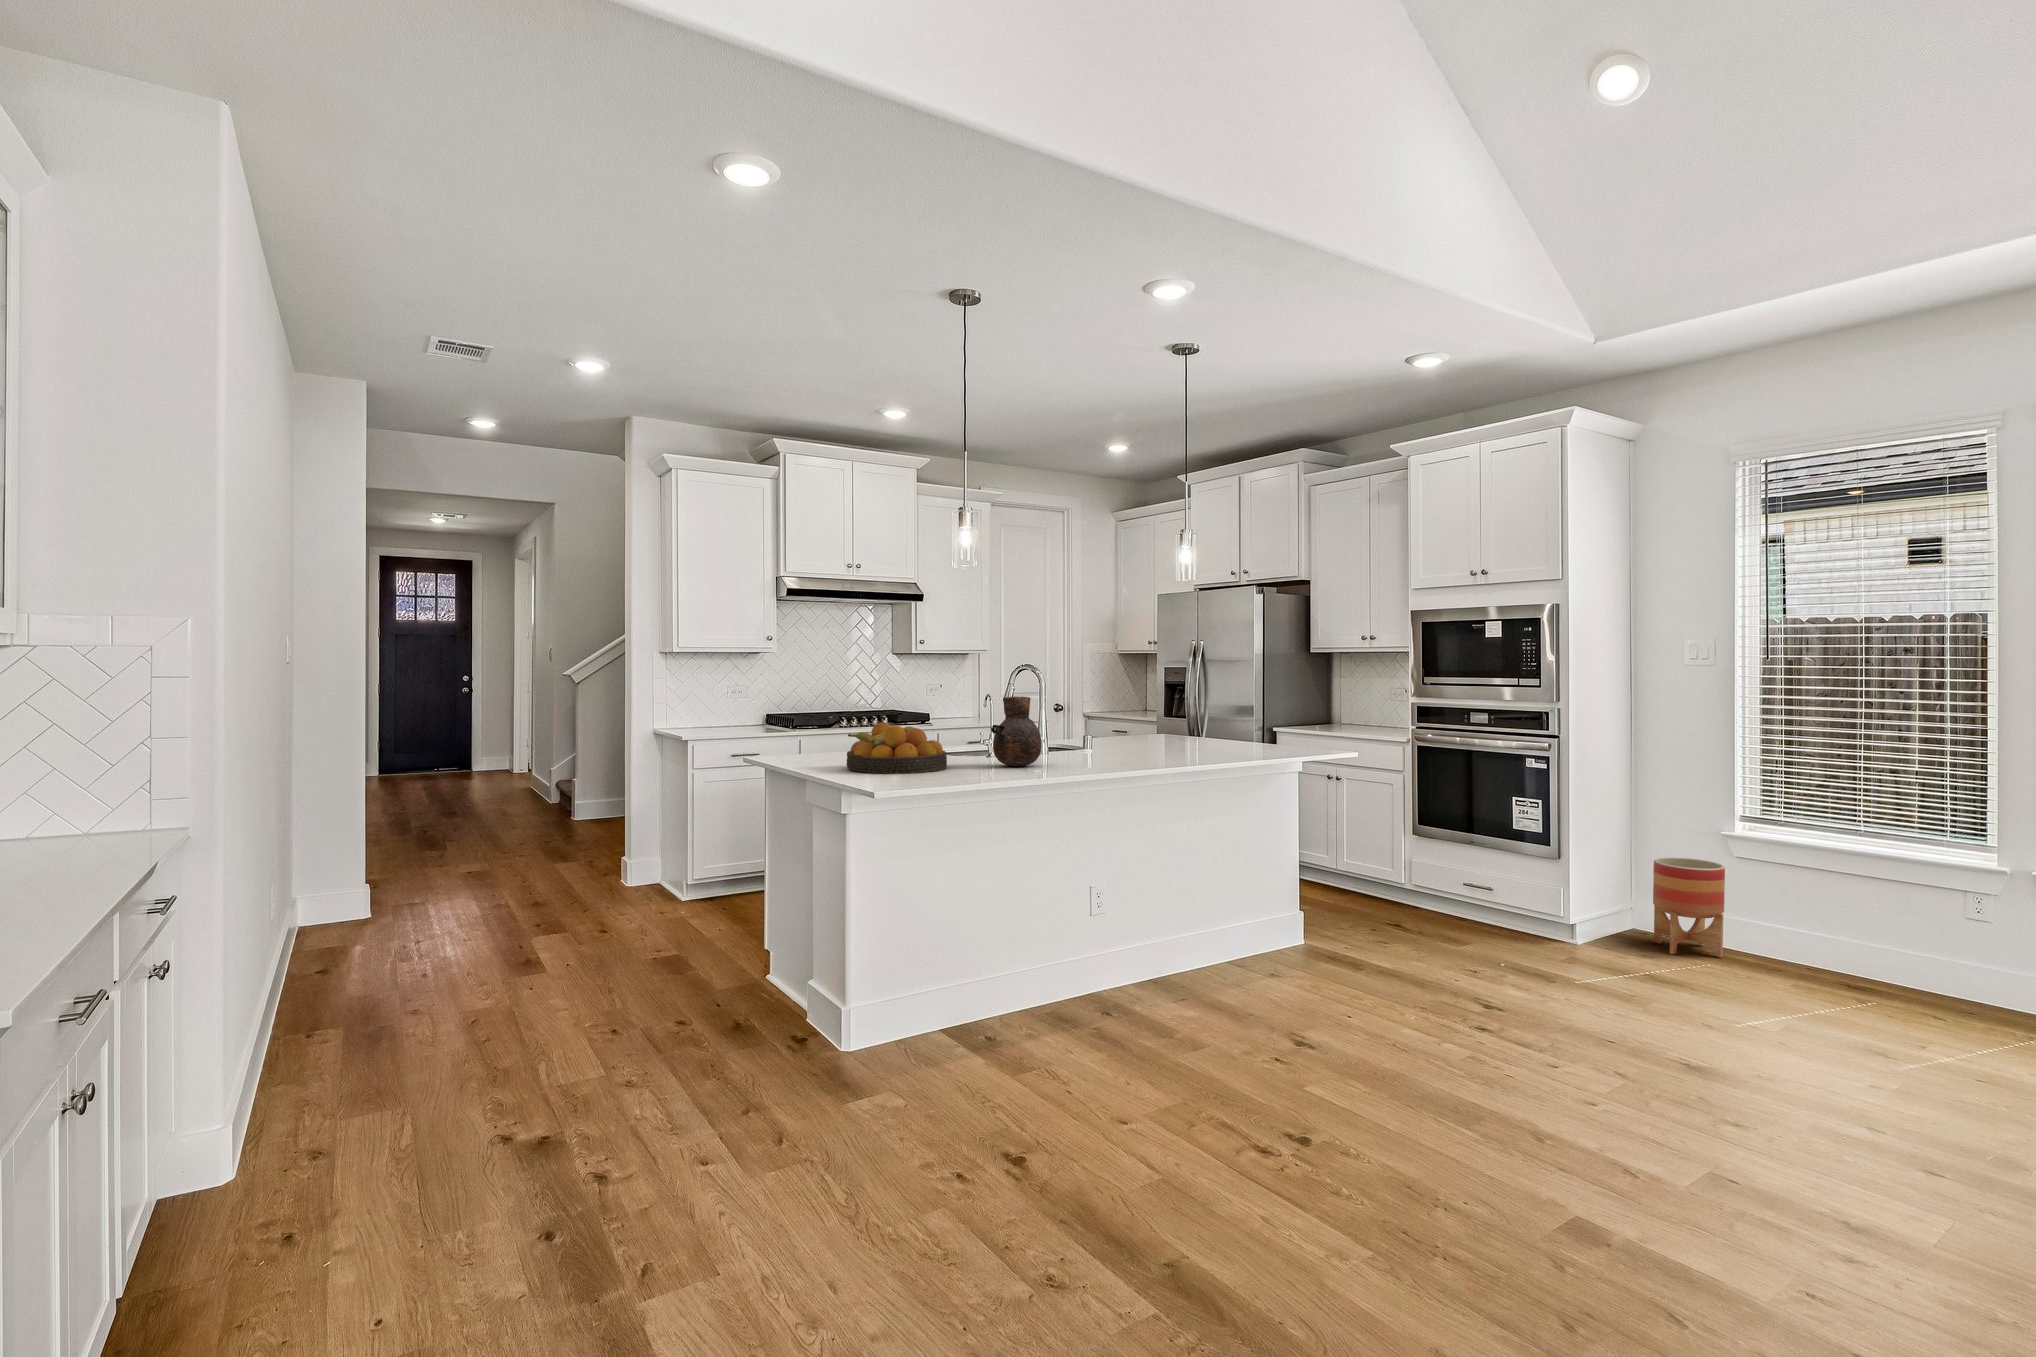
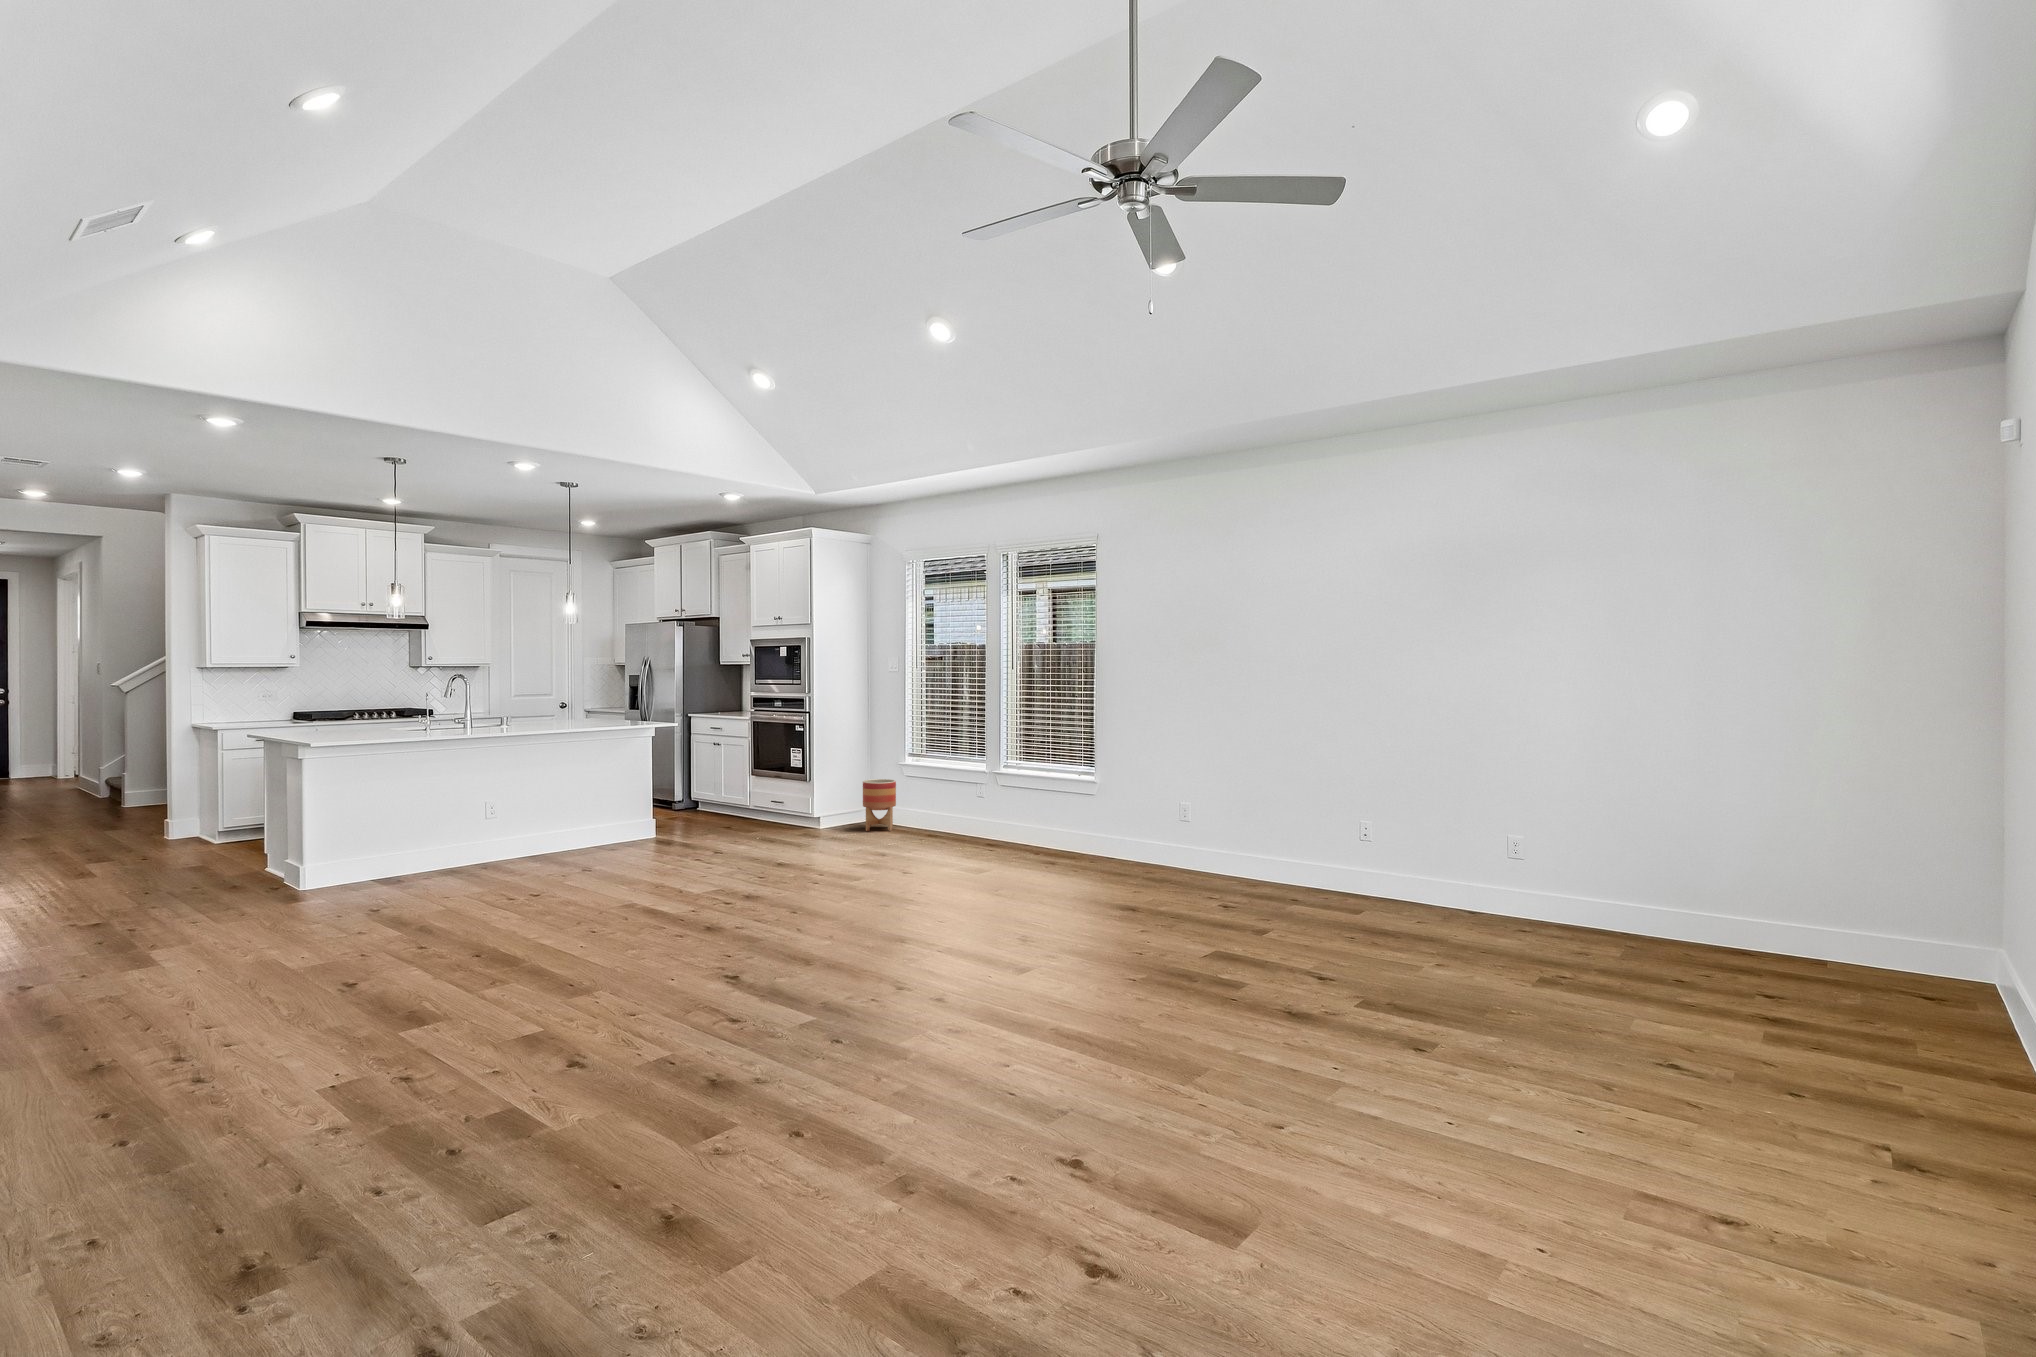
vase: present [991,696,1042,766] -> none [411,692,445,733]
fruit bowl: present [847,722,947,774] -> none [307,709,378,737]

